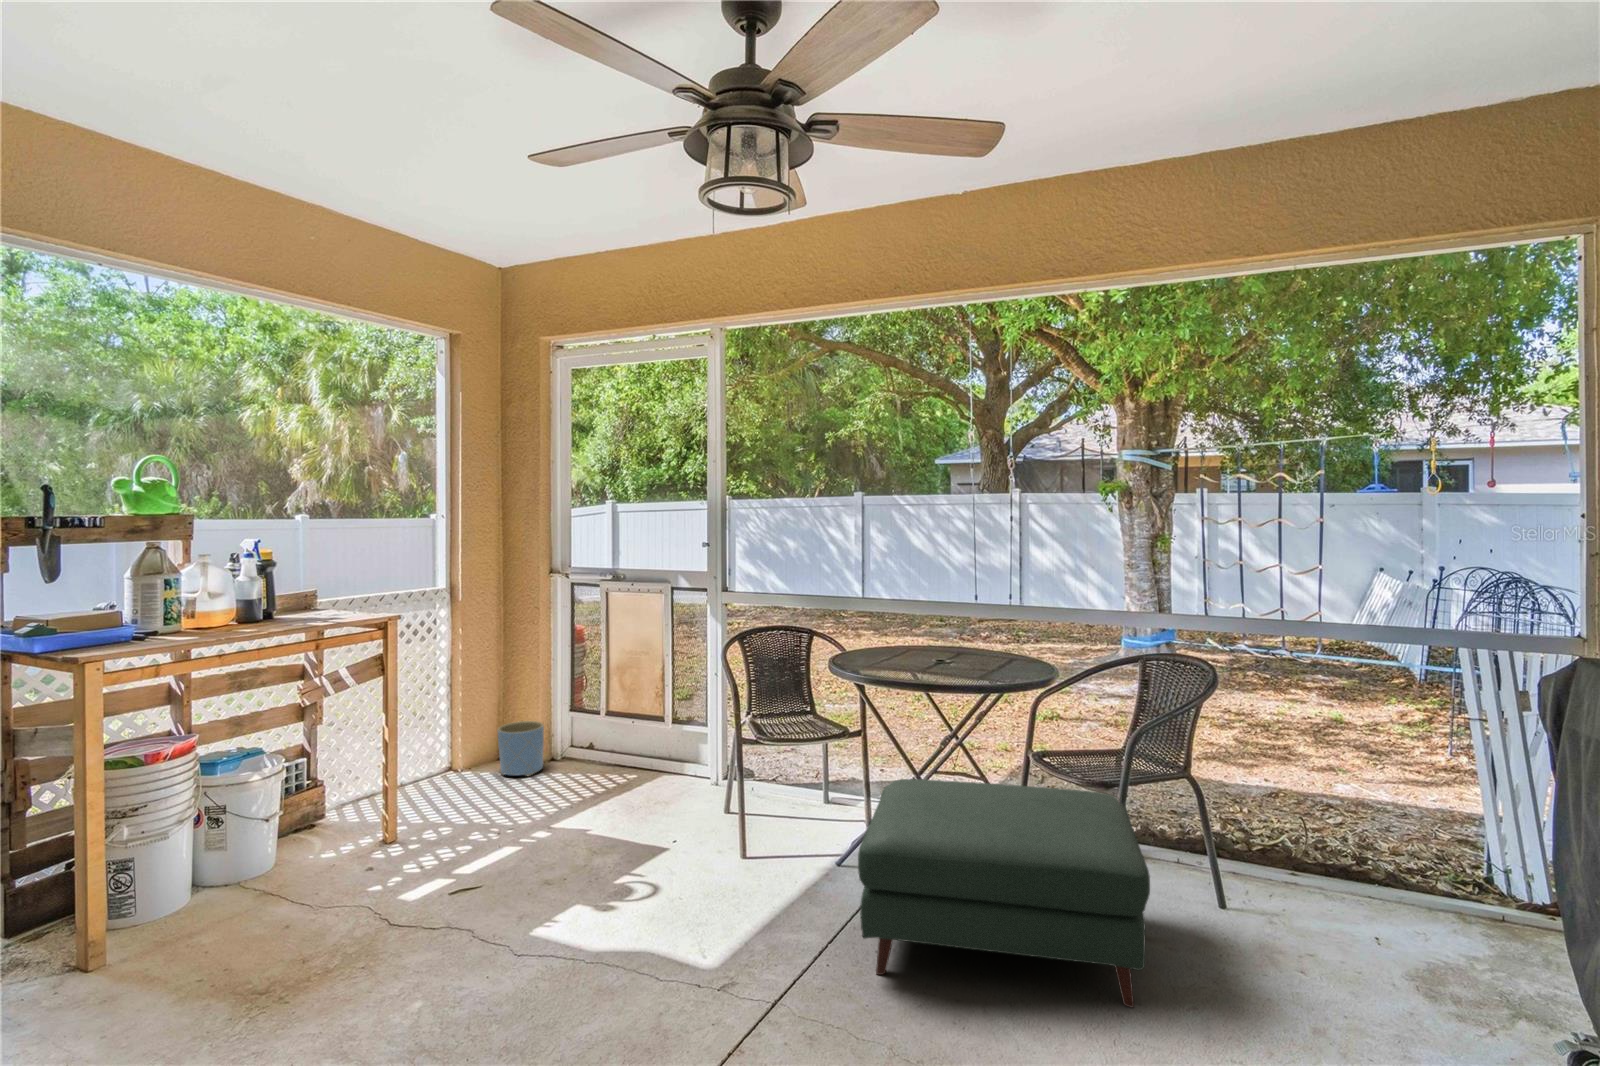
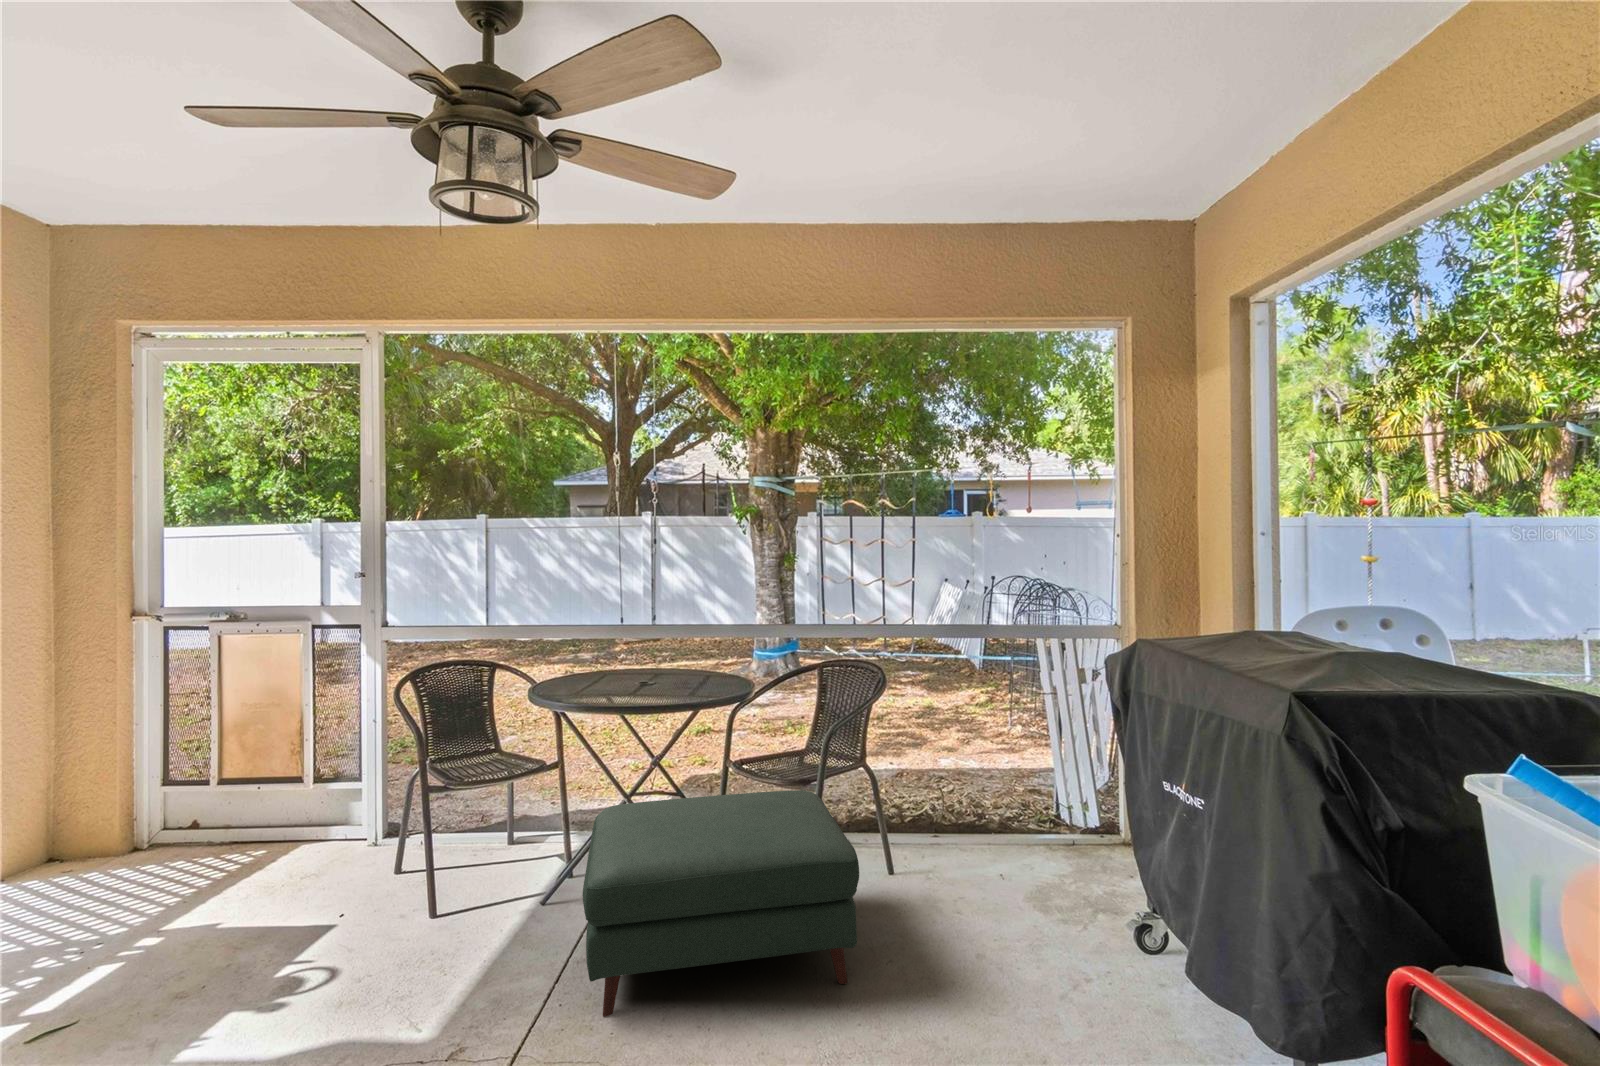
planter: present [497,721,544,776] -> none [48,804,126,882]

